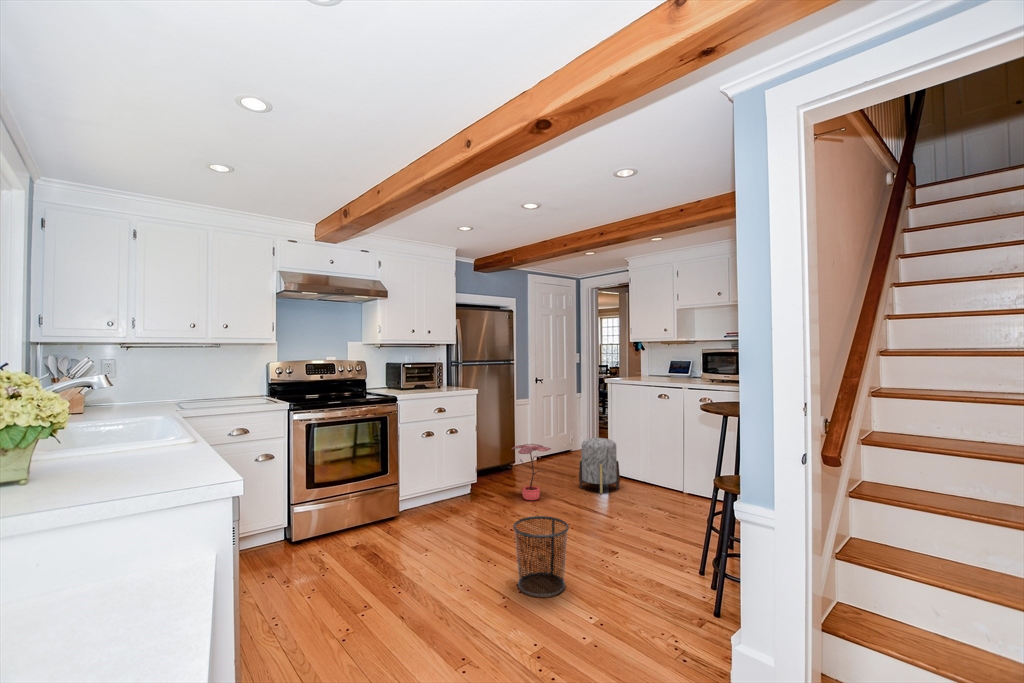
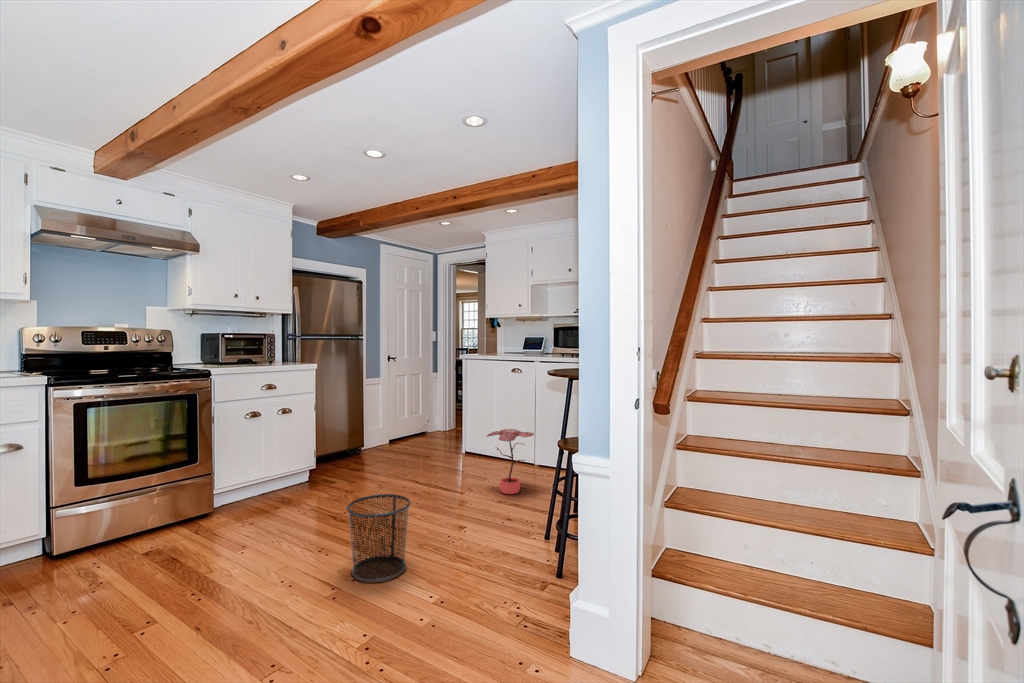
stool: present [579,438,620,494] -> none [430,414,473,471]
potted plant: present [512,444,551,500] -> present [487,429,534,494]

